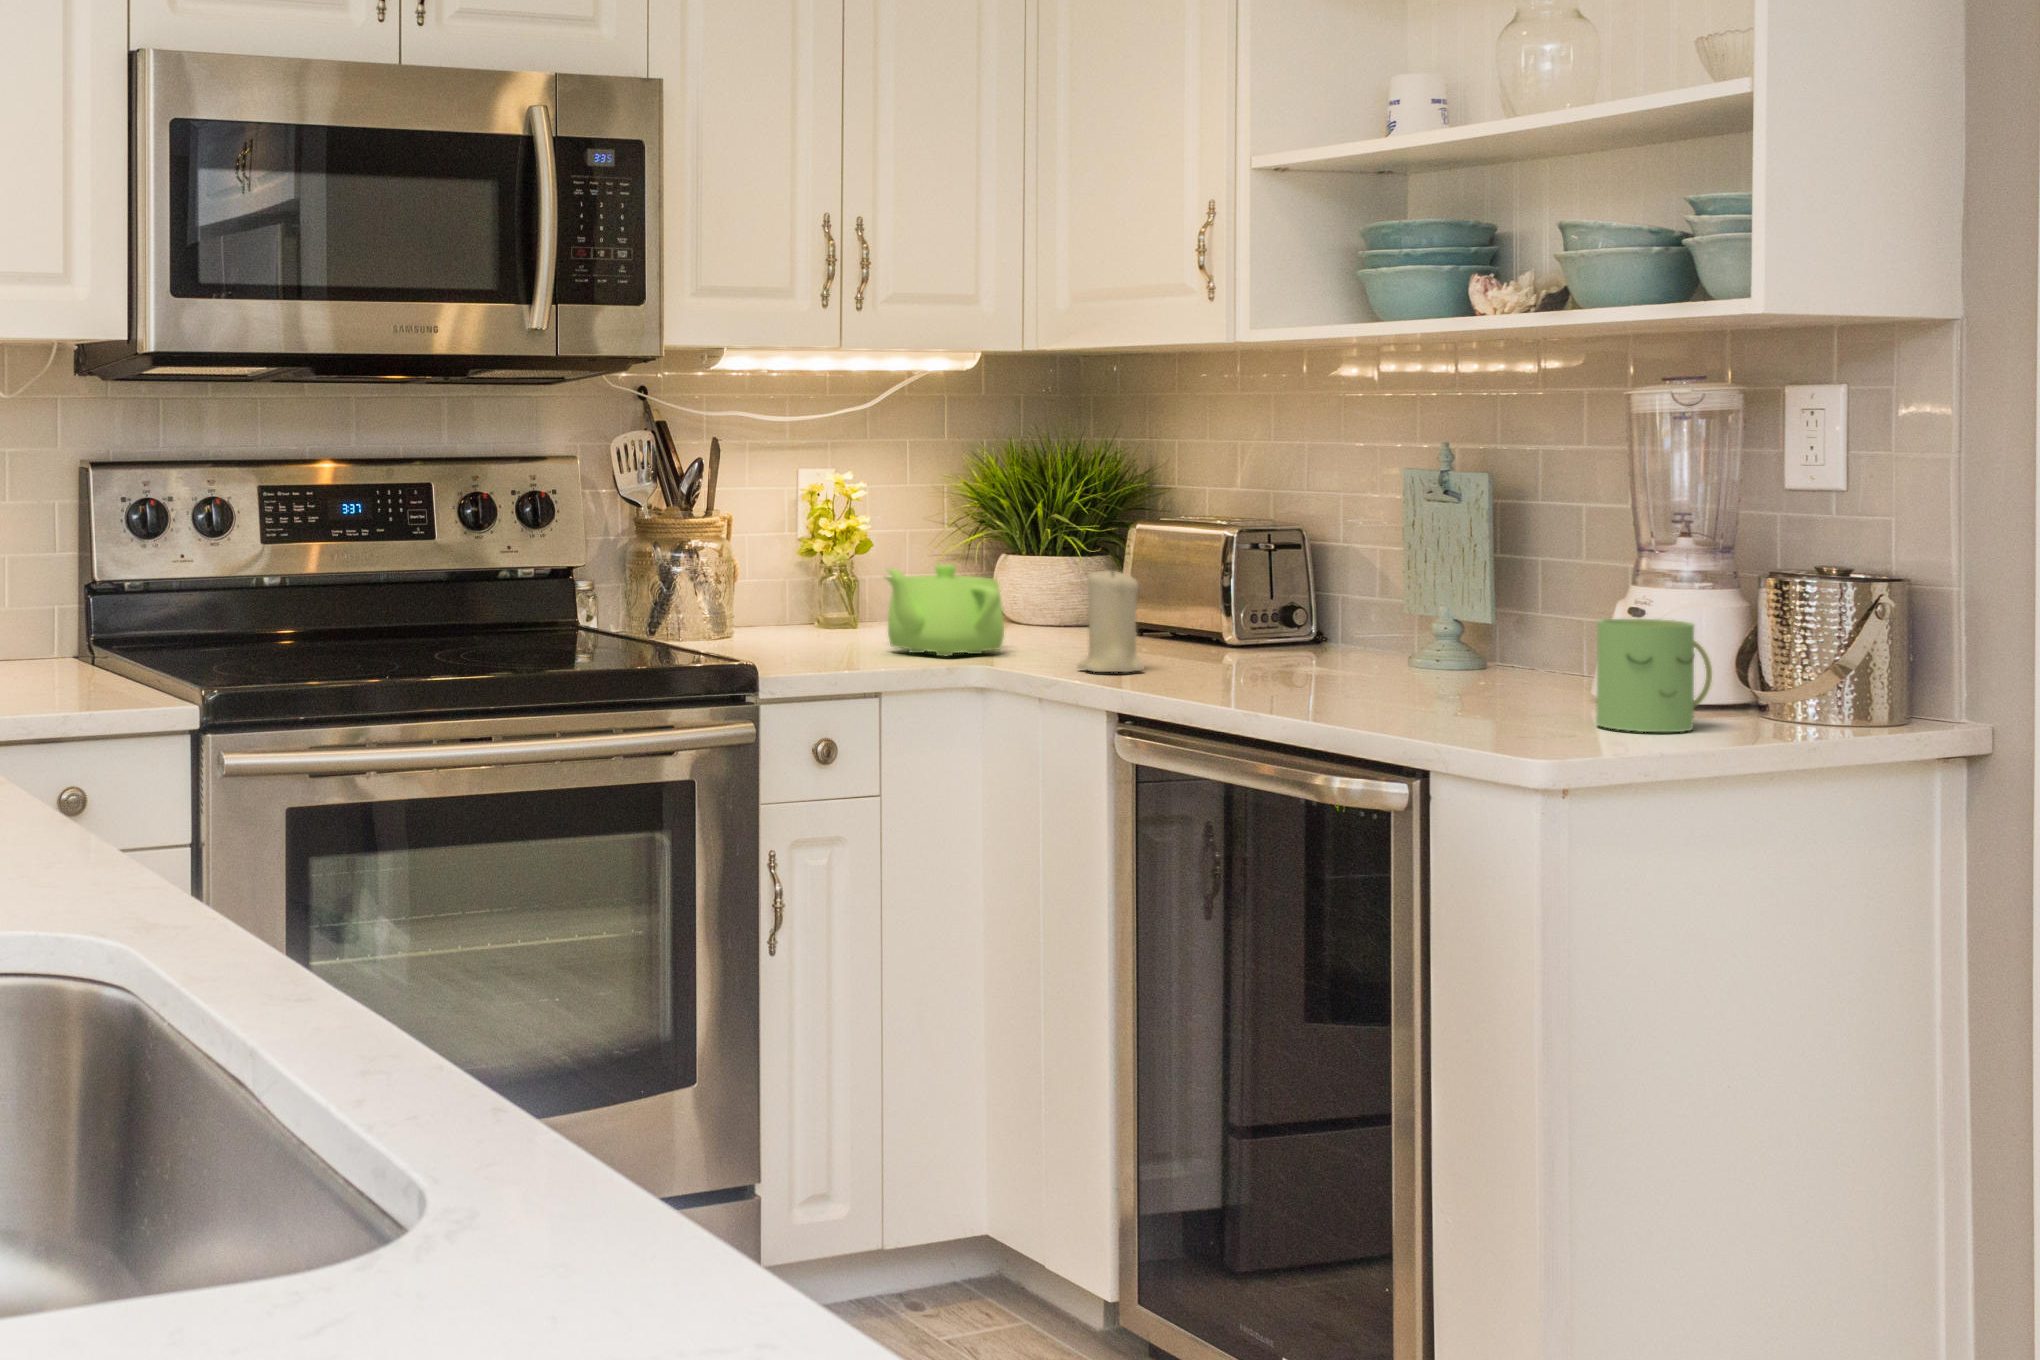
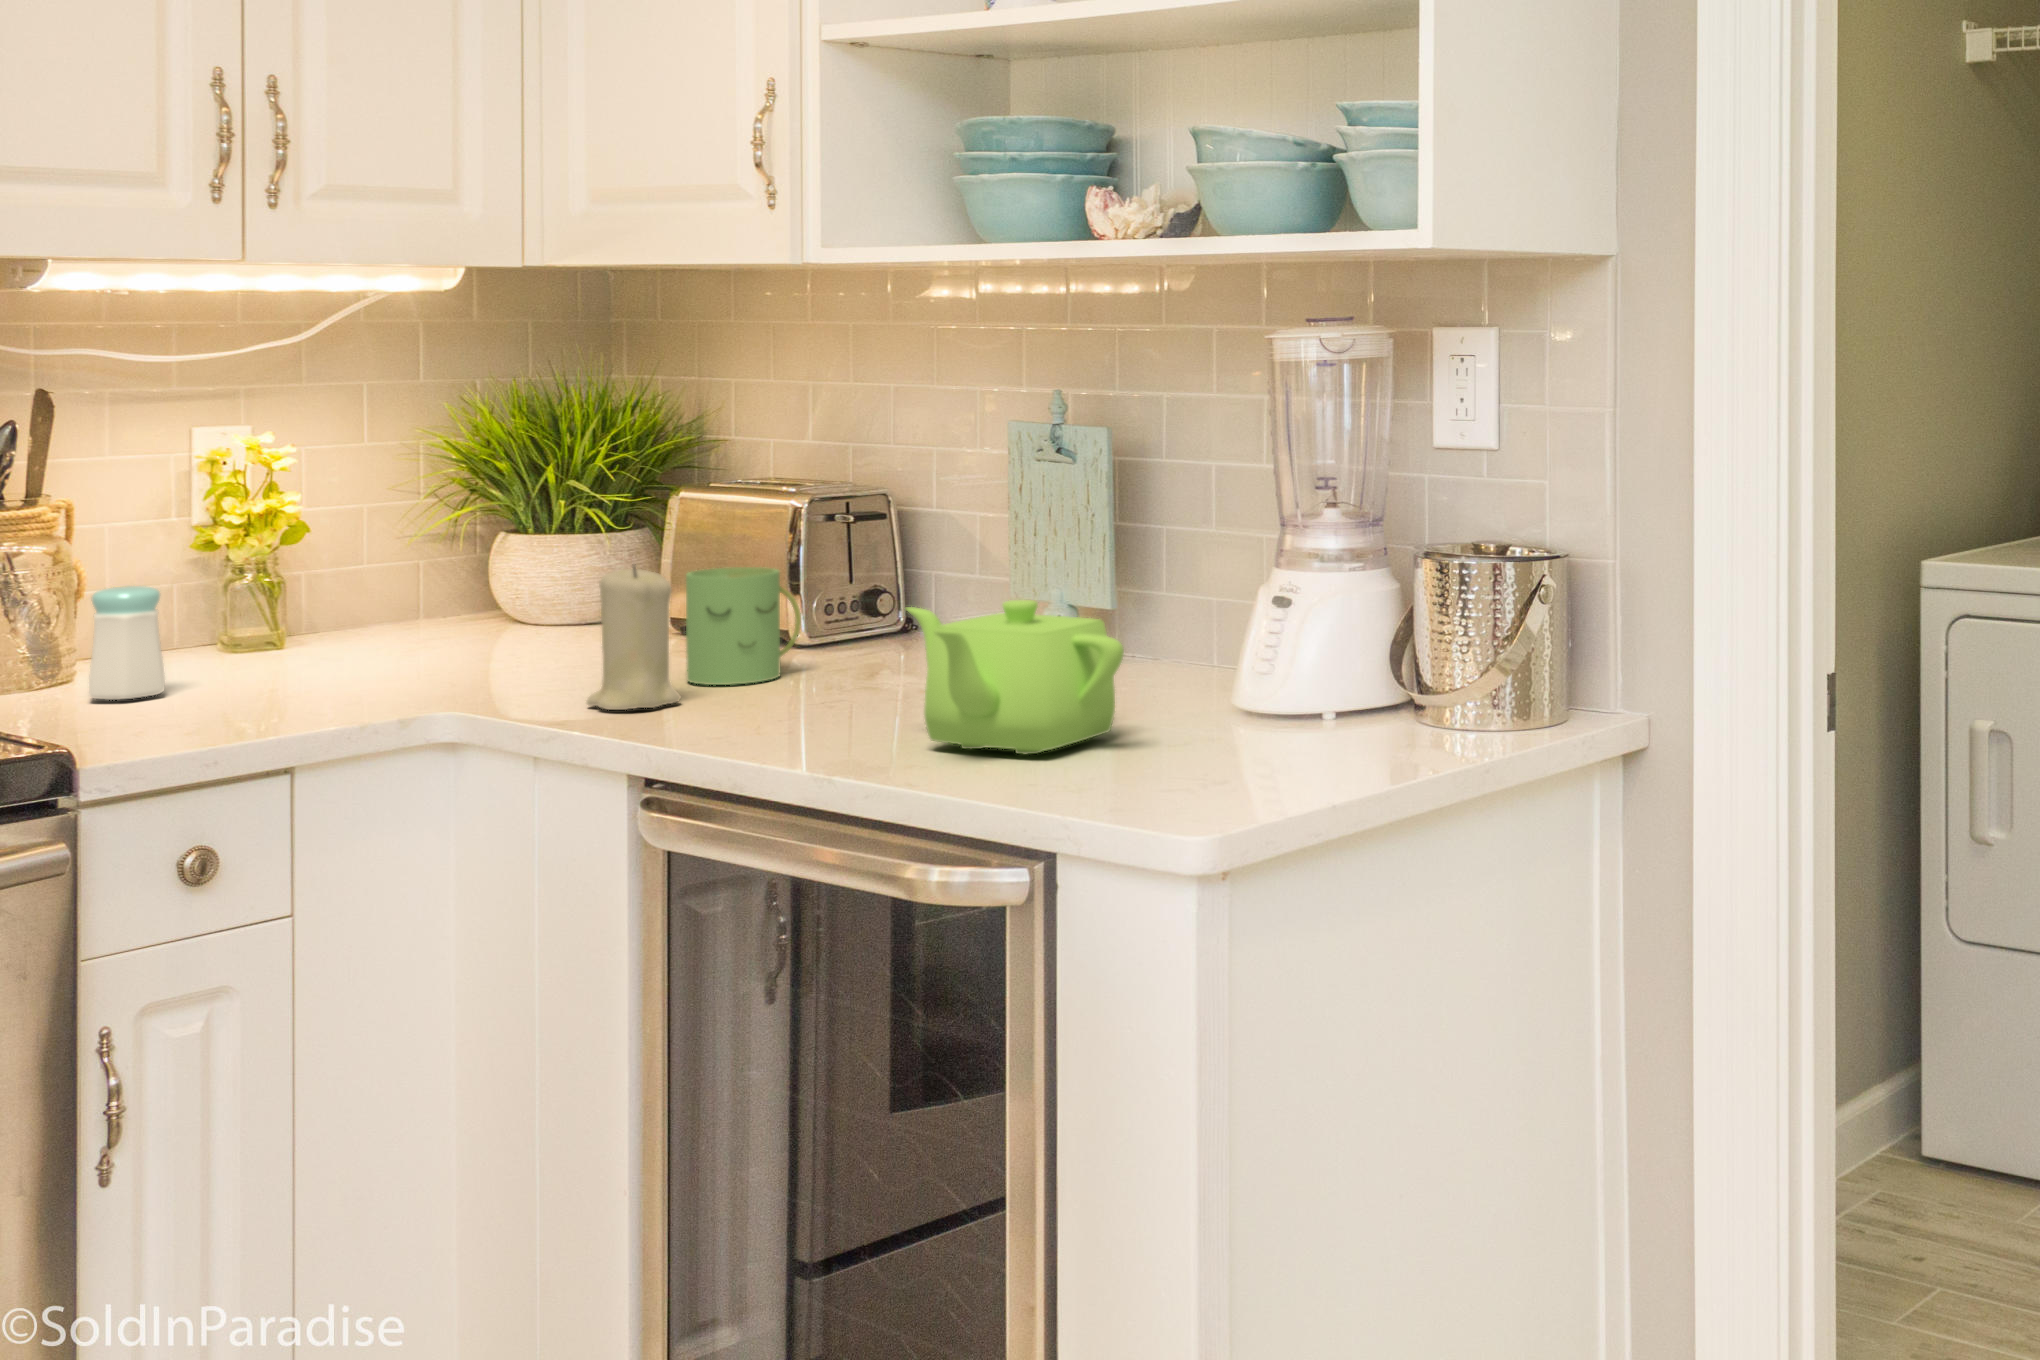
teapot: present [885,564,1004,656] -> present [906,600,1124,755]
salt shaker: none [749,573,794,649] -> present [89,586,165,700]
mug: present [1596,619,1712,732] -> present [686,567,801,685]

